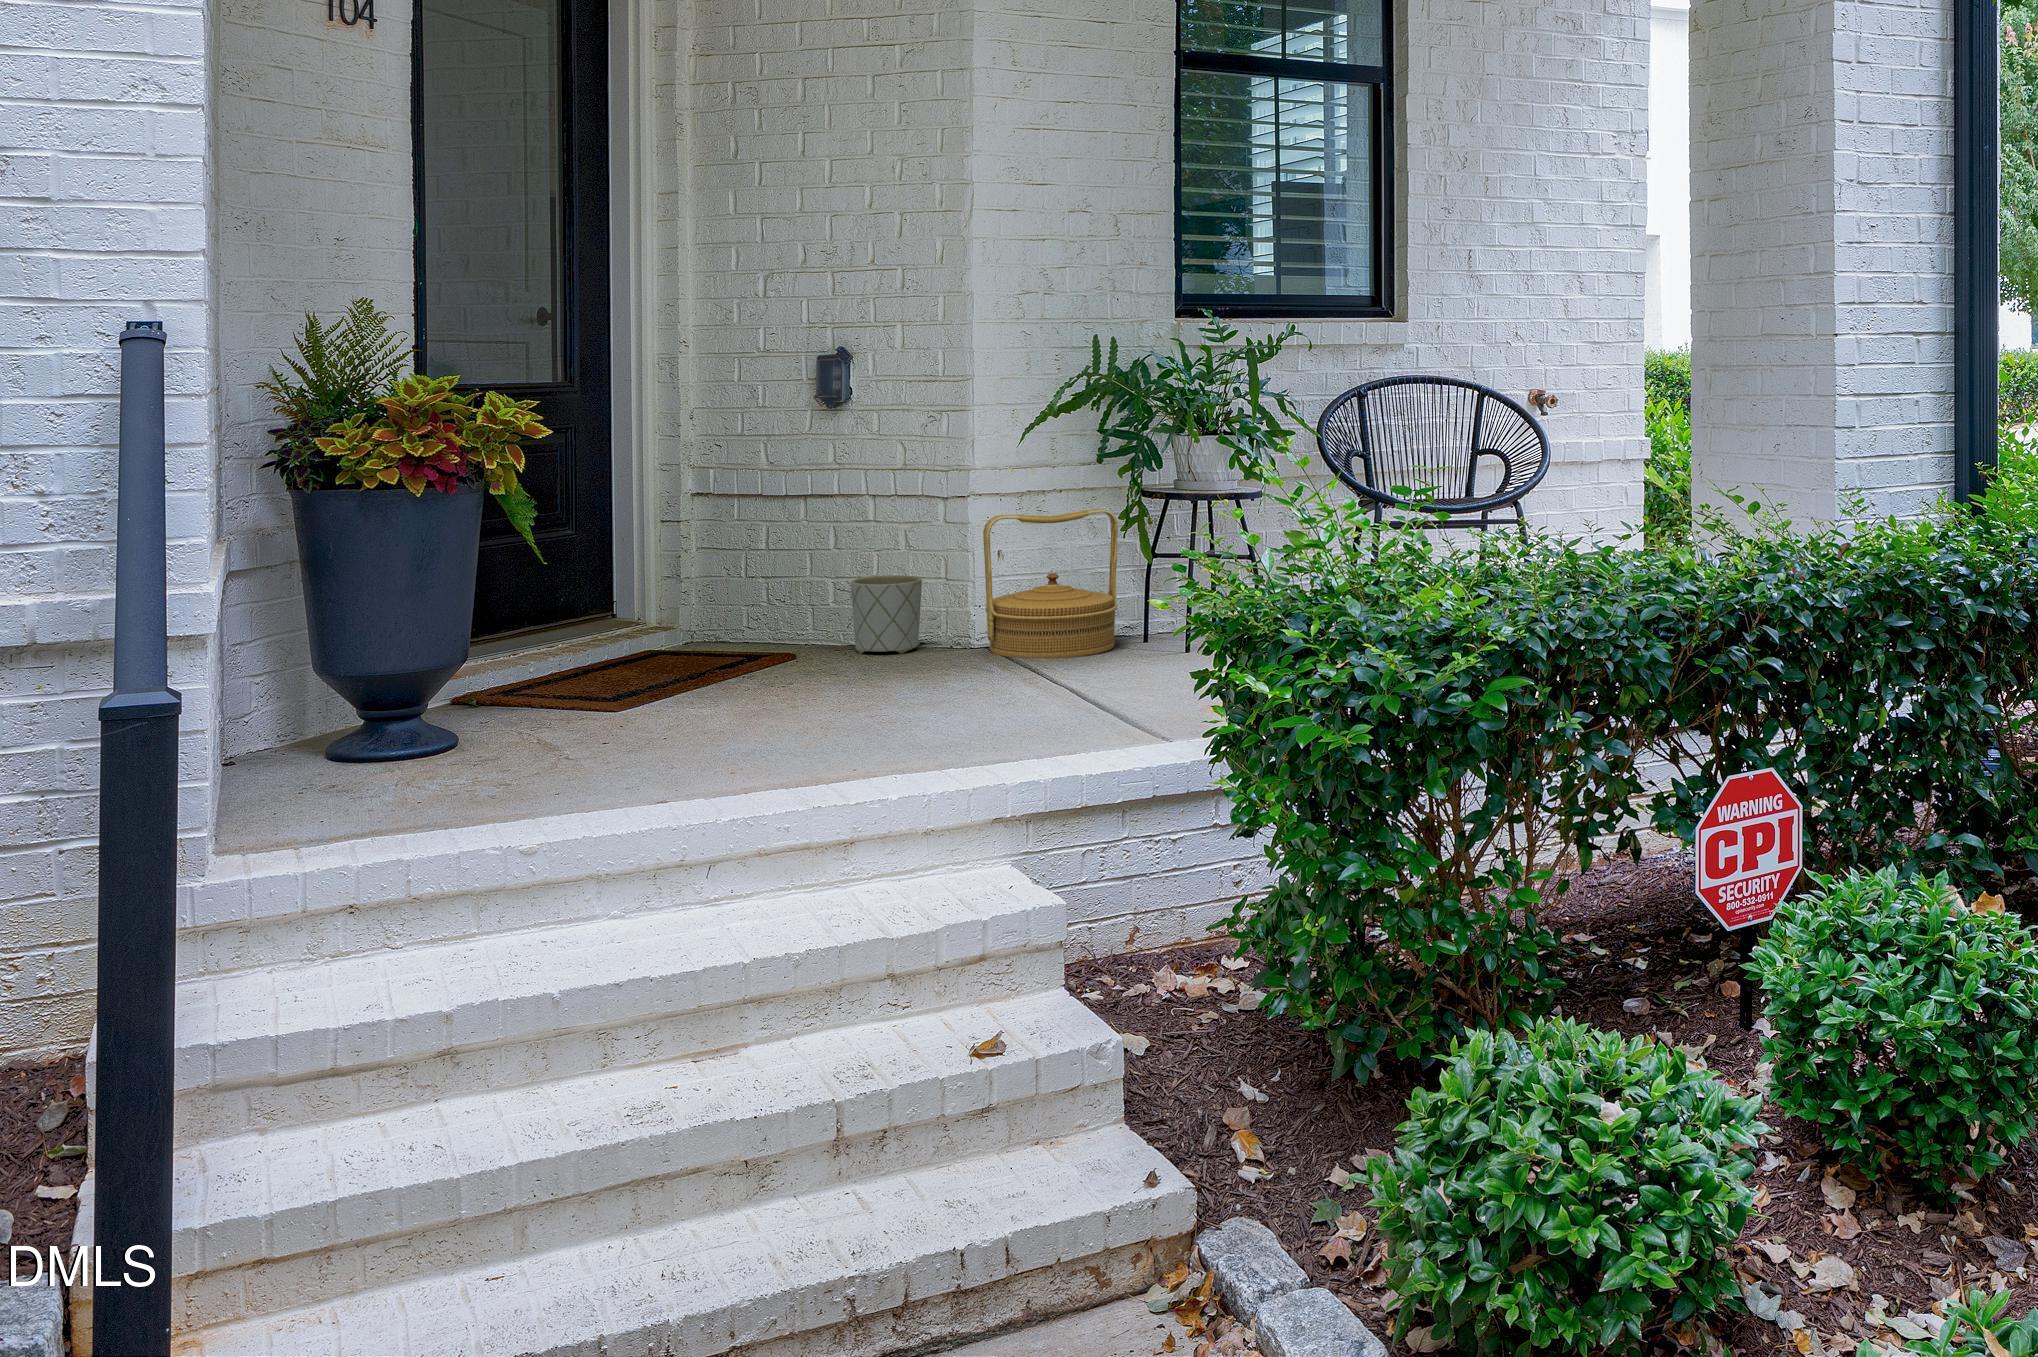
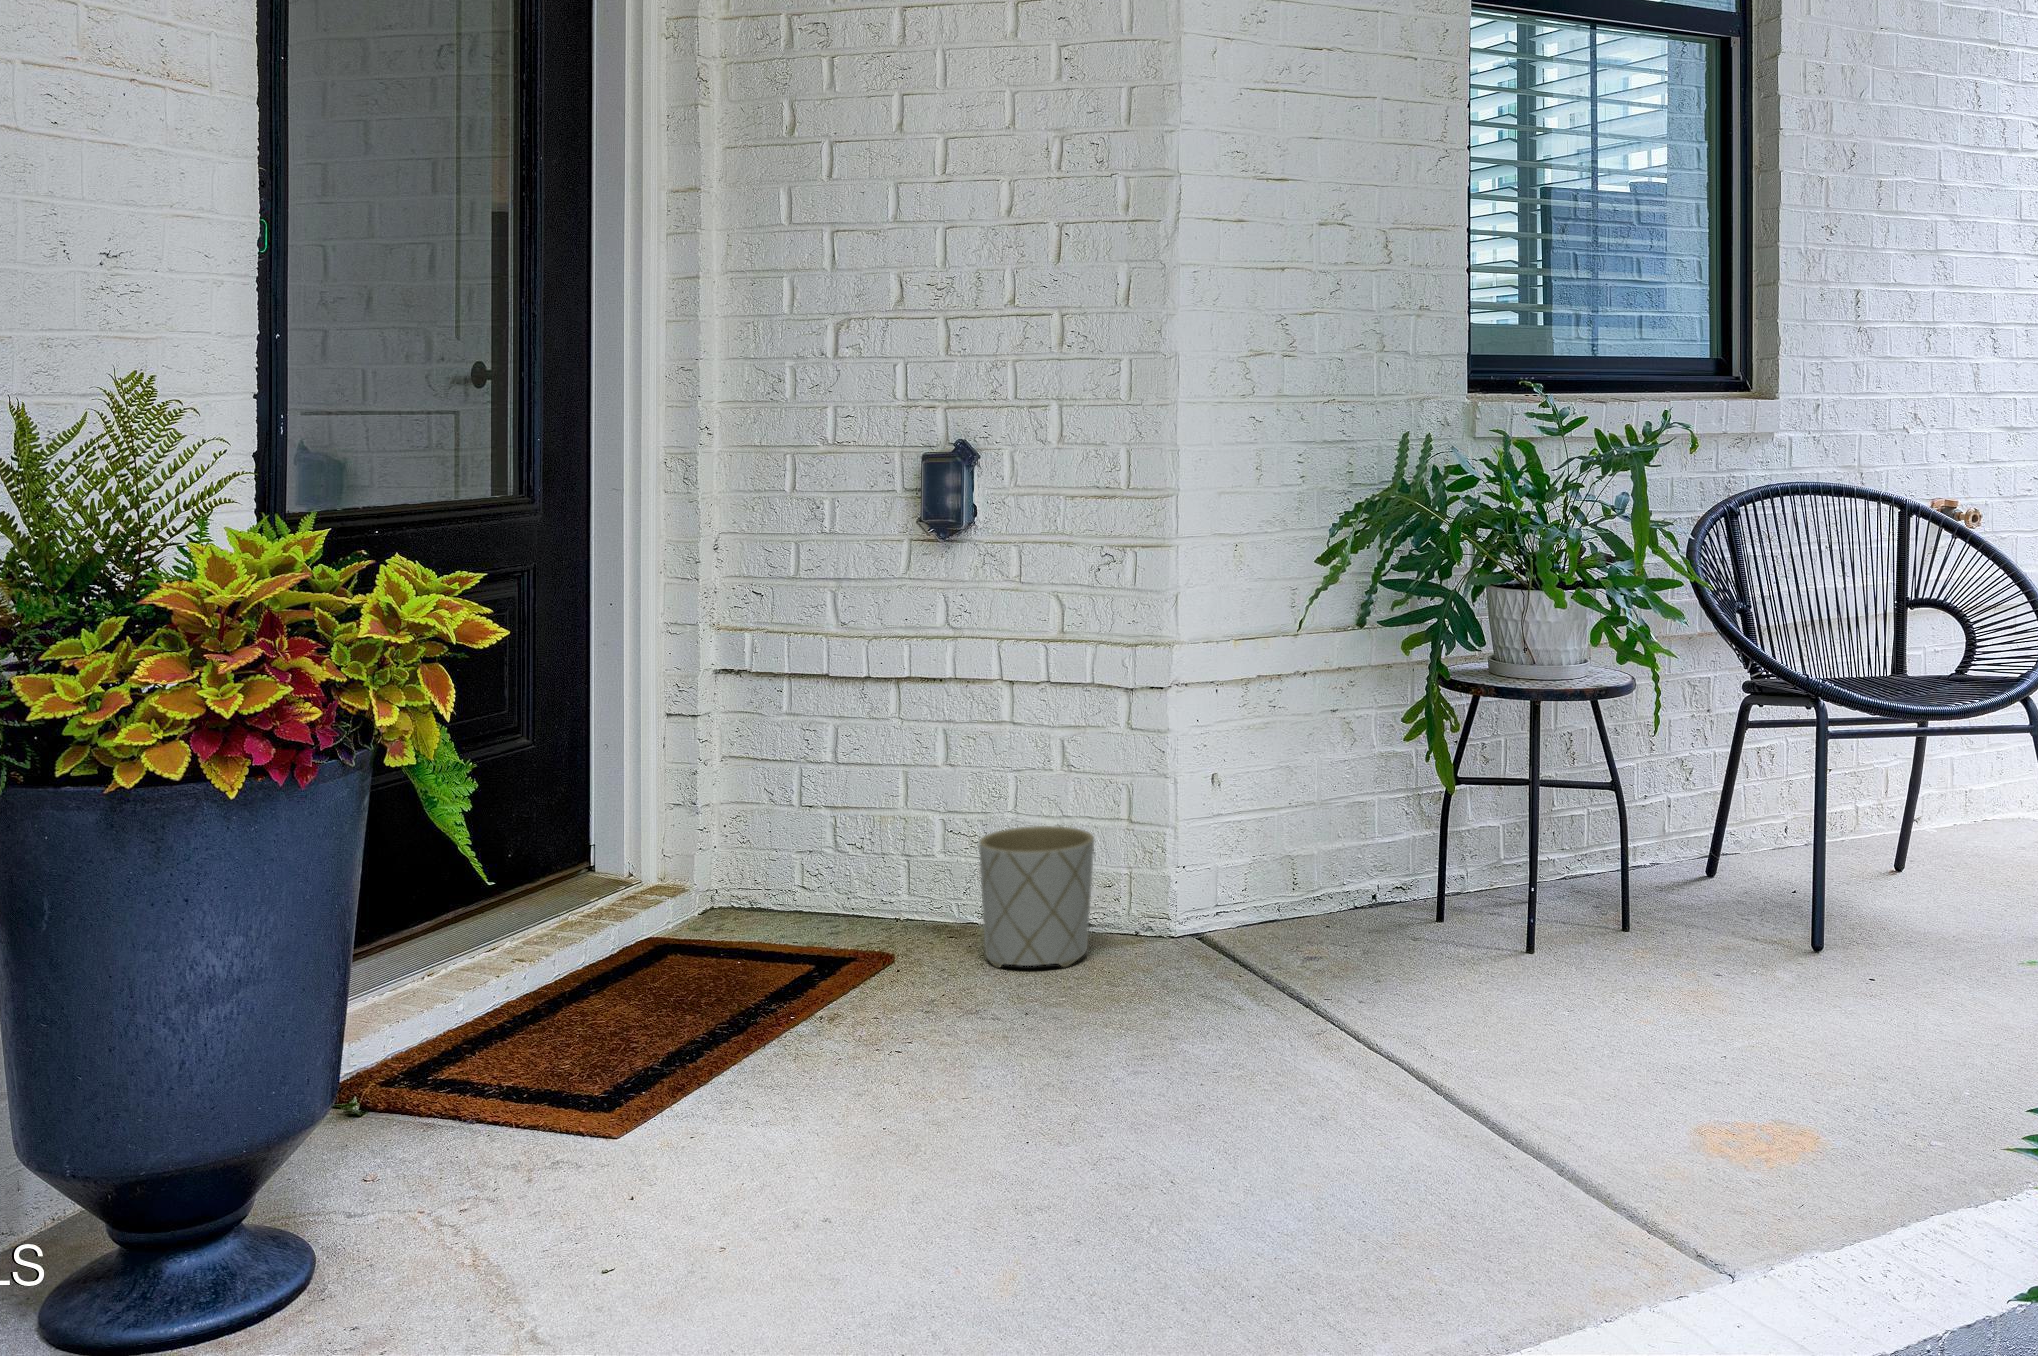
woven basket: present [983,509,1118,658] -> none [1201,714,1415,982]

